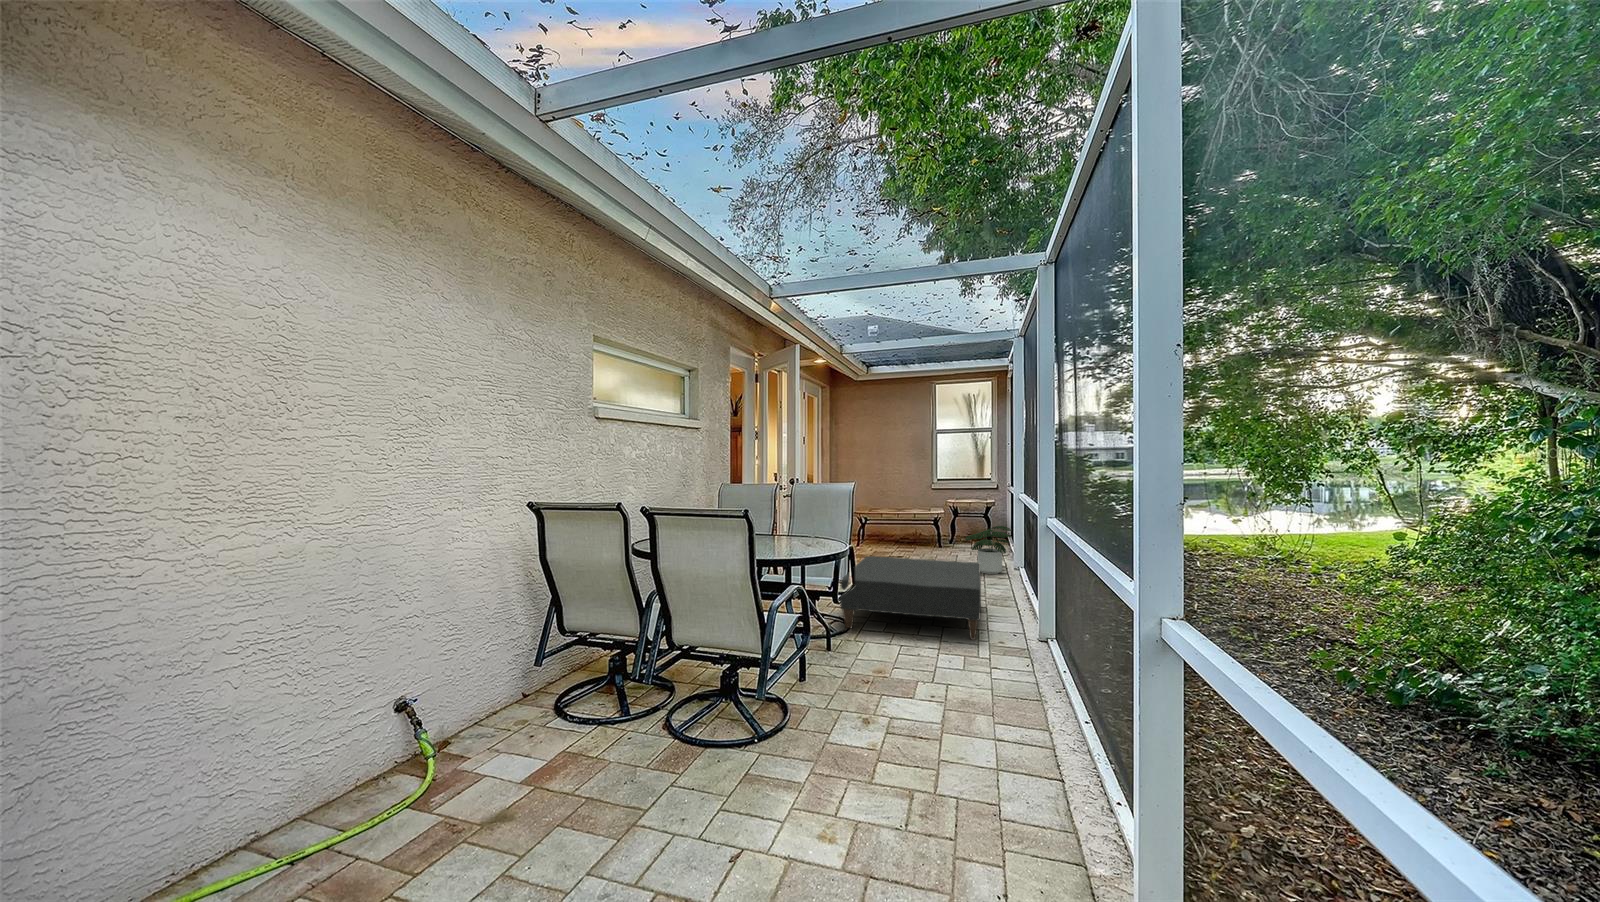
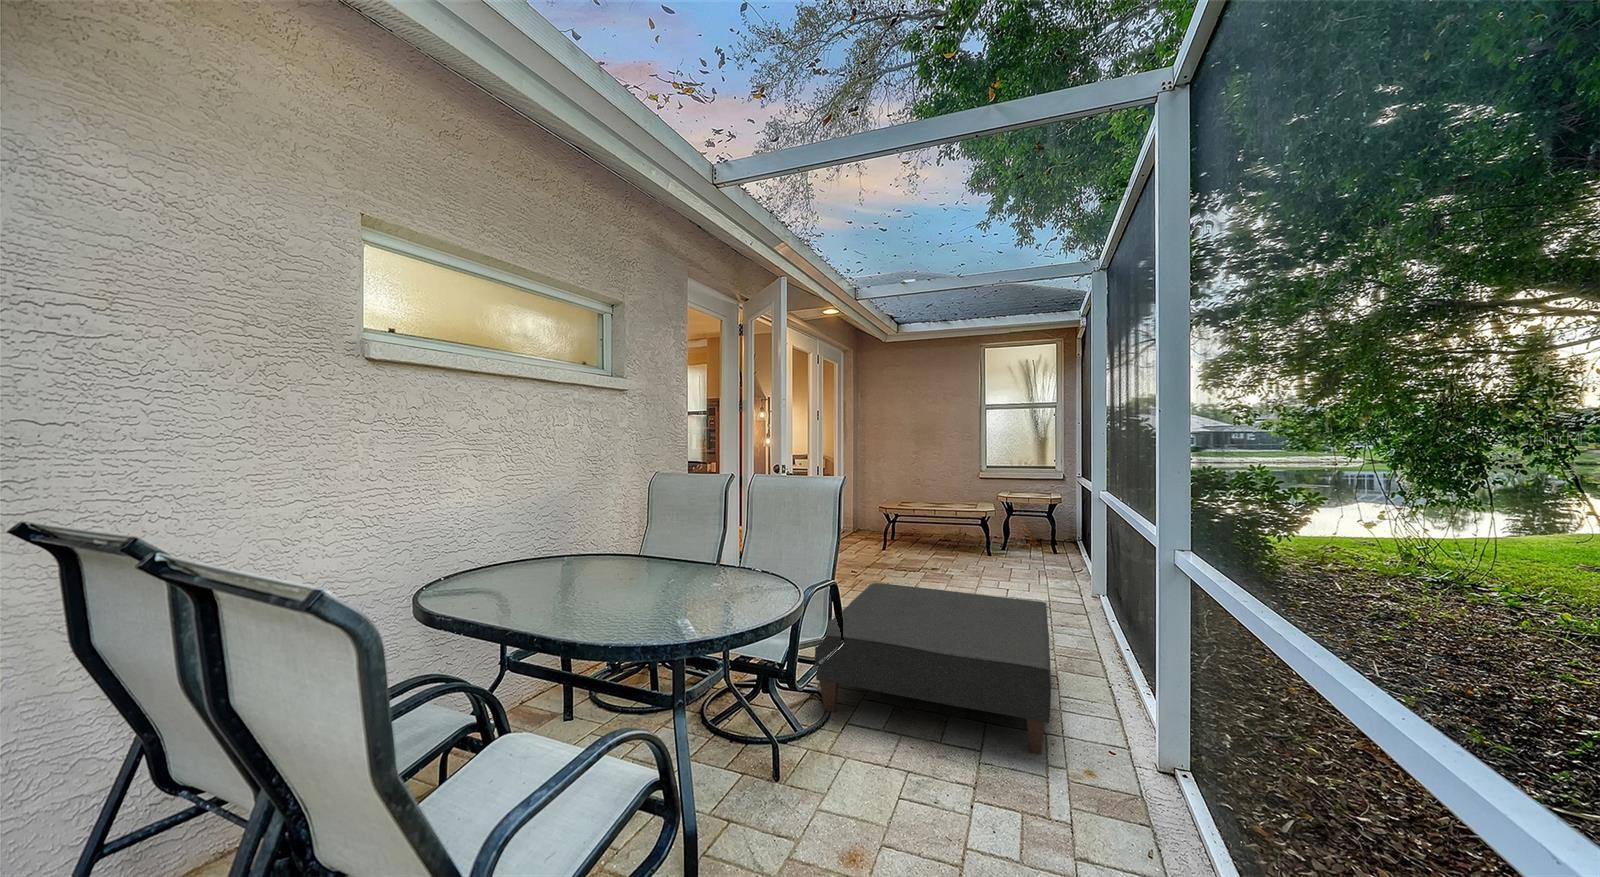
potted plant: present [965,526,1011,574] -> none [1021,536,1090,604]

